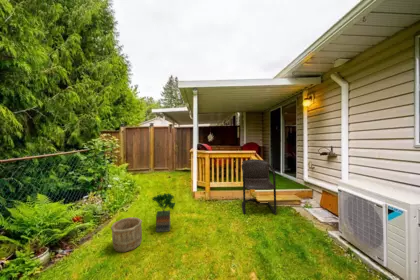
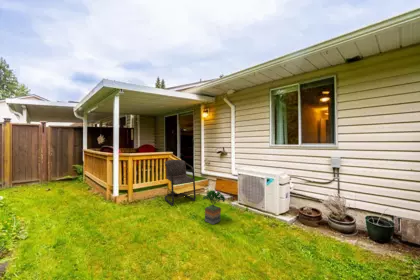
potted tree: present [152,193,175,232] -> present [203,190,225,224]
wooden bucket: present [111,217,142,252] -> none [65,228,102,267]

